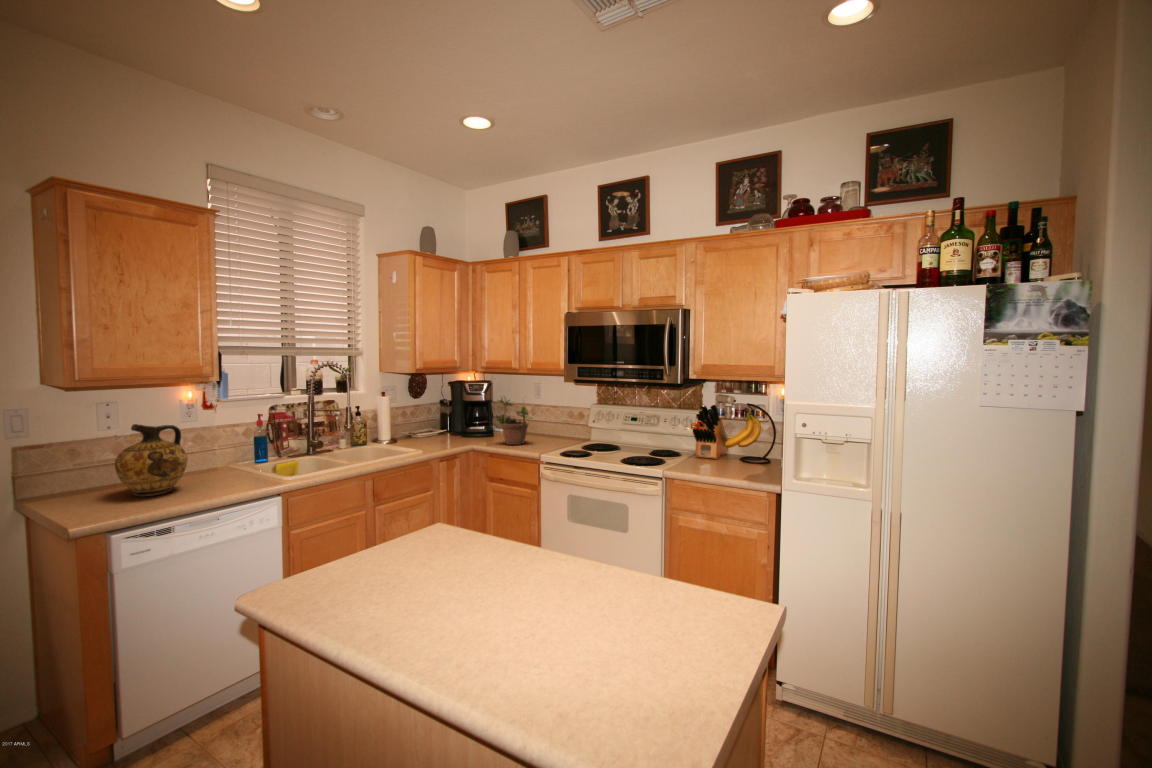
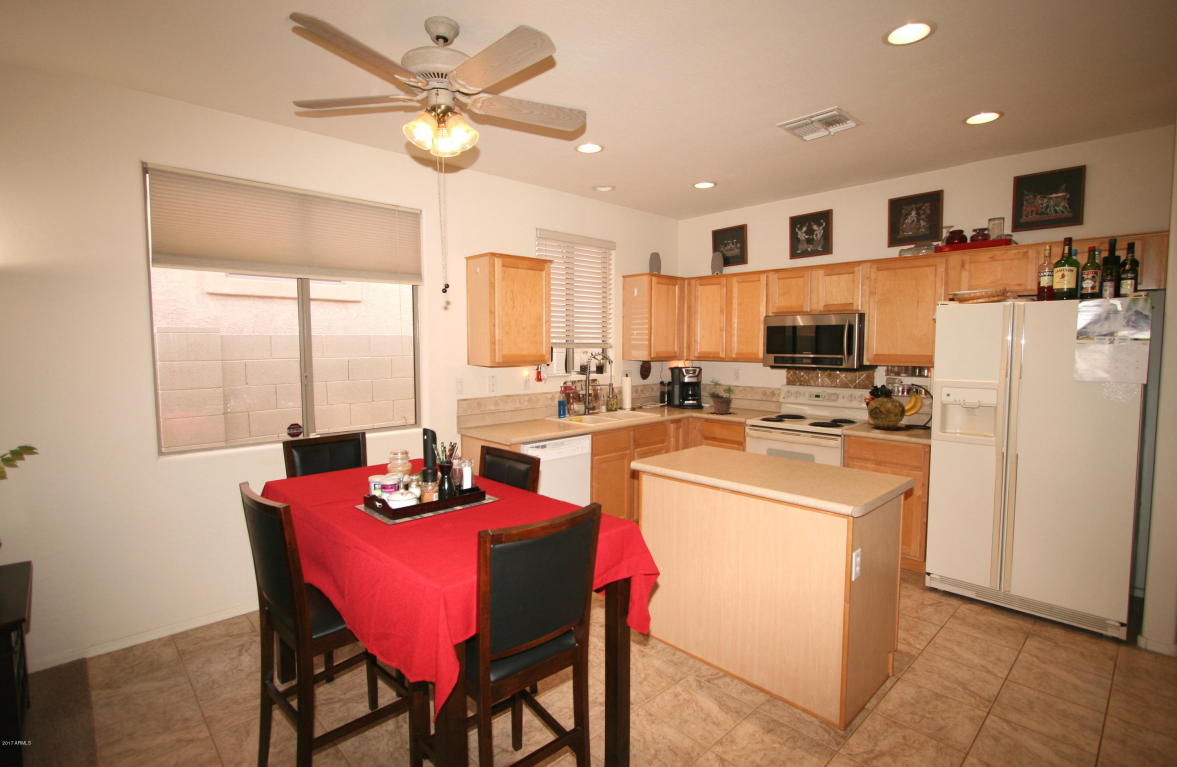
ceramic jug: present [114,424,188,496] -> present [868,387,906,429]

